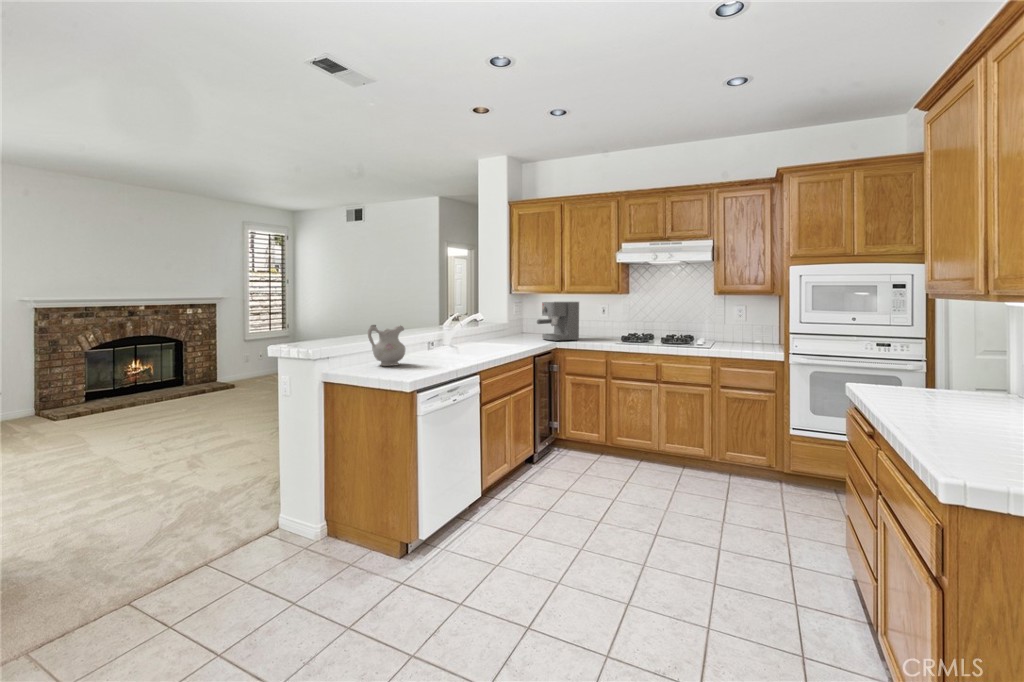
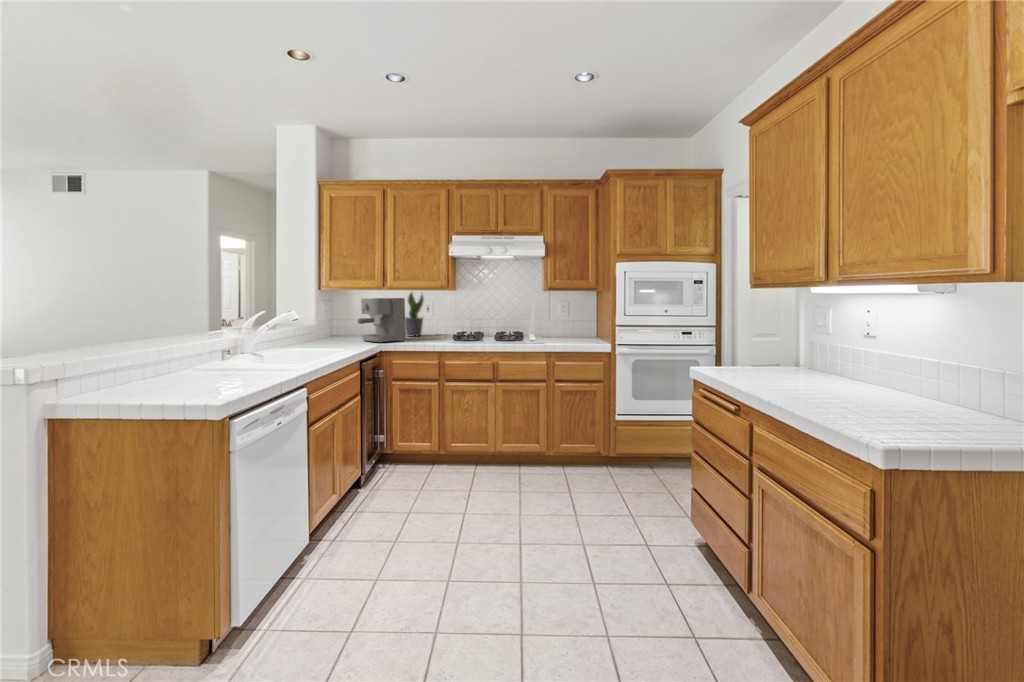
potted plant: none [580,295,600,337] -> present [405,292,424,337]
ceramic pitcher: present [368,325,405,366] -> none [139,330,200,386]

